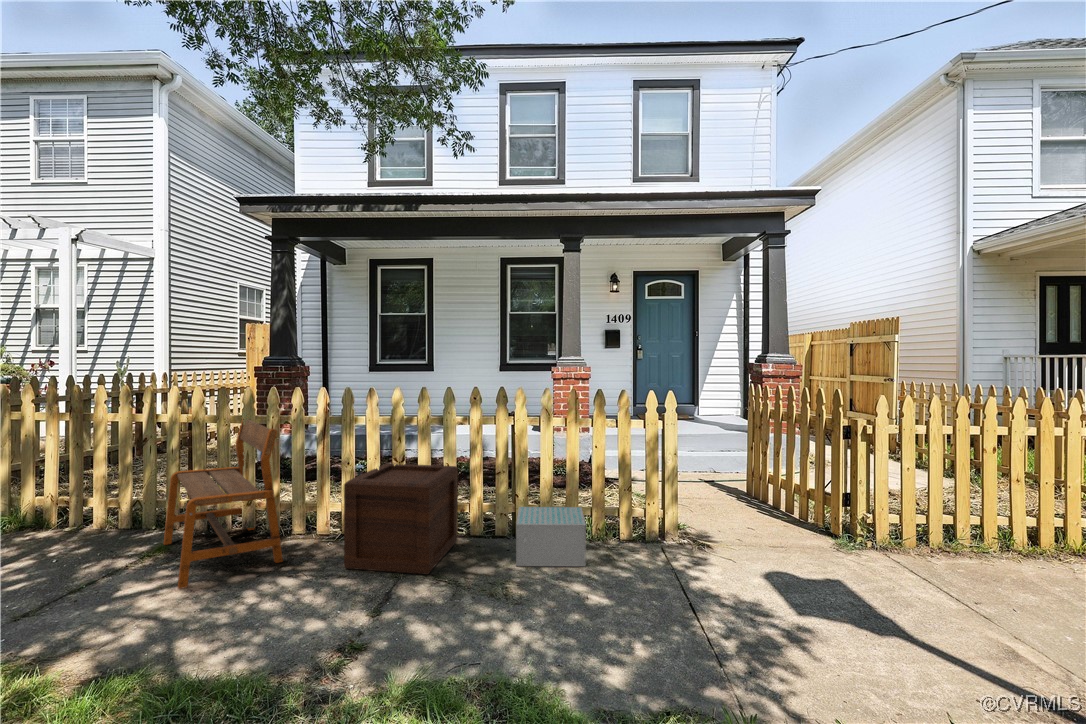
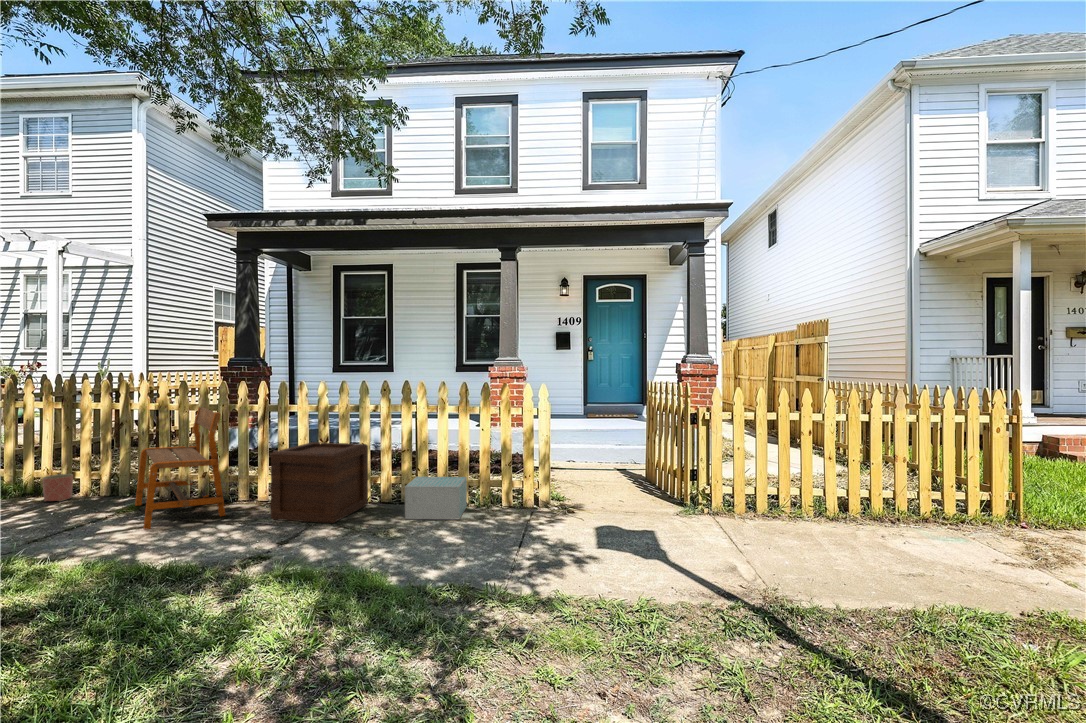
planter: none [45,502,84,539] -> present [43,474,73,501]

